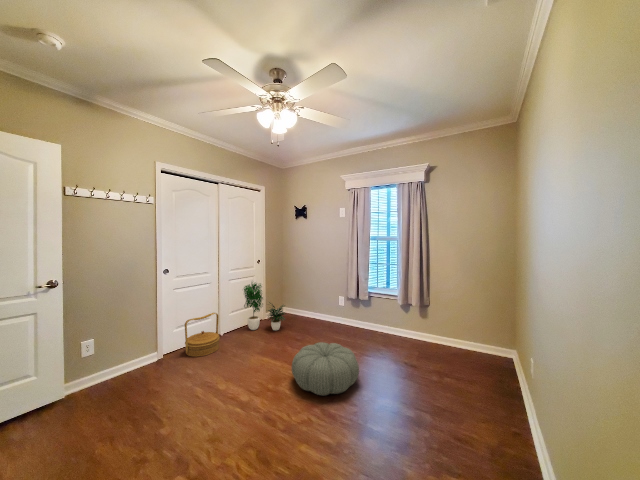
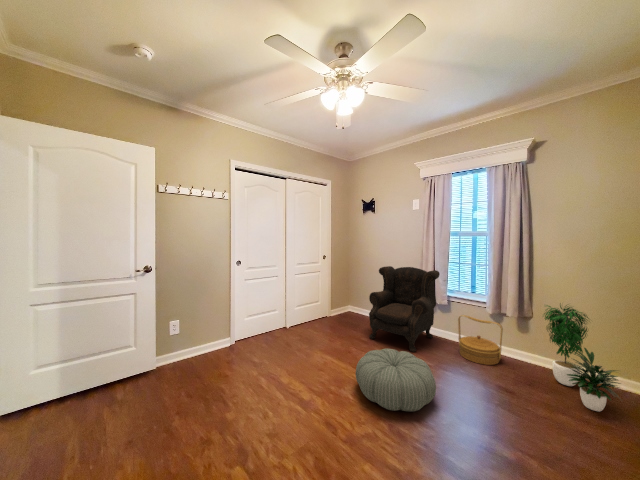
armchair: none [303,268,363,343] -> present [369,266,440,352]
potted plant: present [244,283,285,331] -> present [544,305,620,412]
woven basket: present [185,313,220,357] -> present [458,315,503,365]

